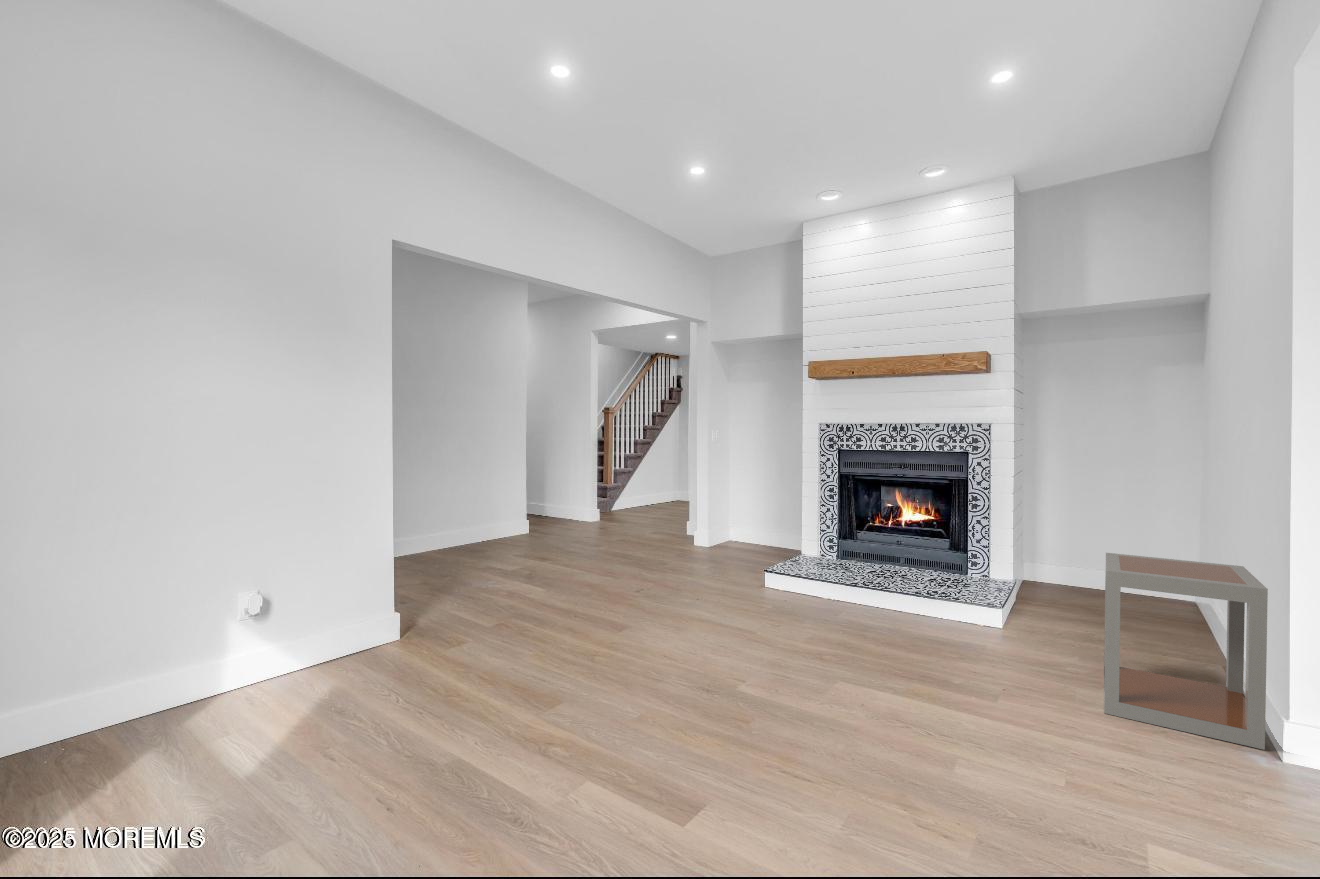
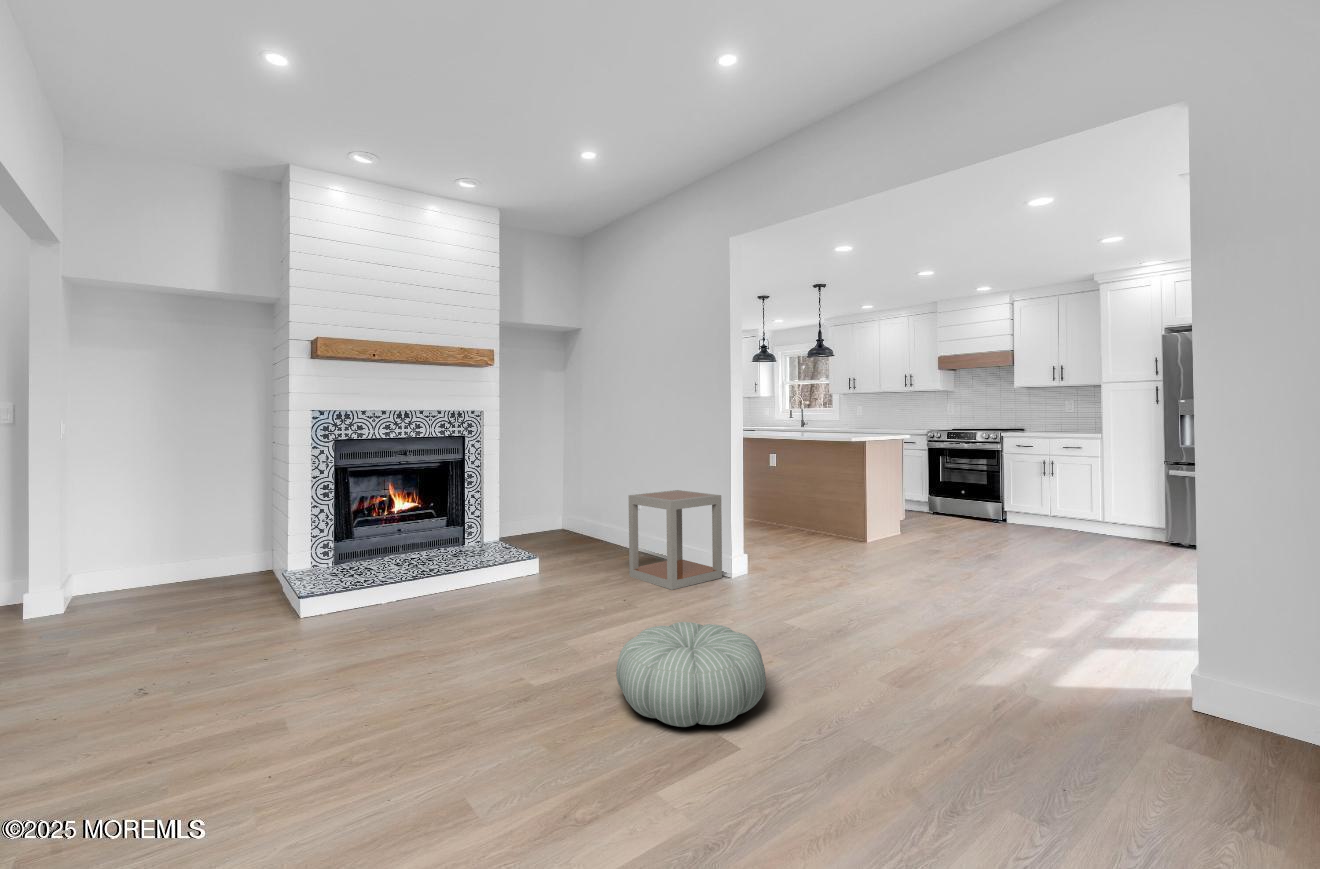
pouf: none [657,673,835,811] -> present [616,622,766,727]

